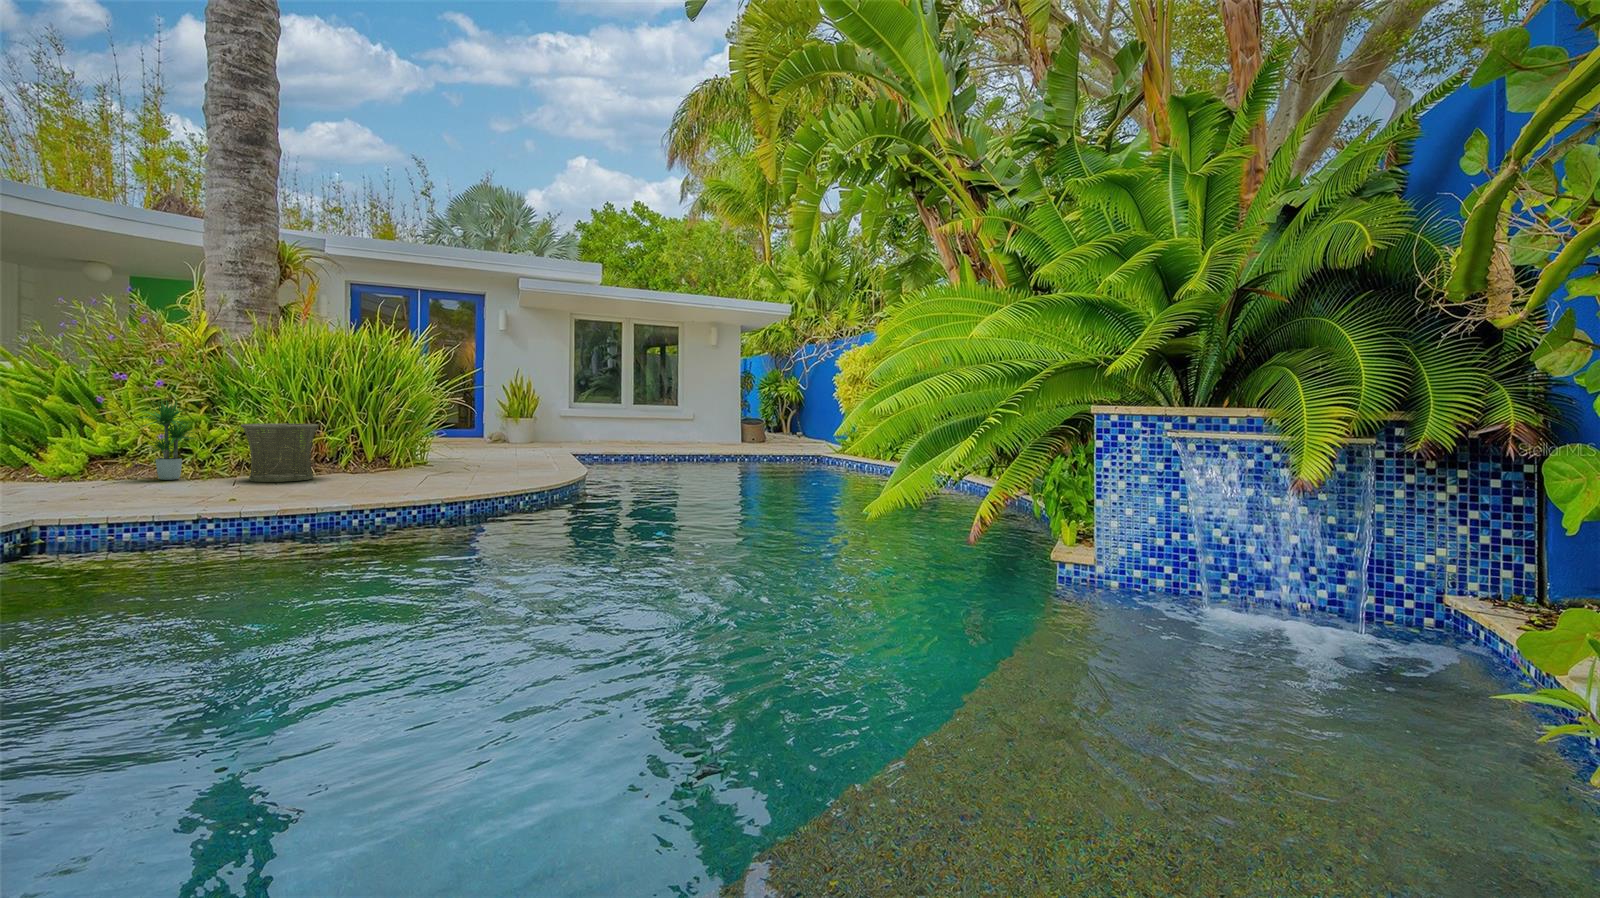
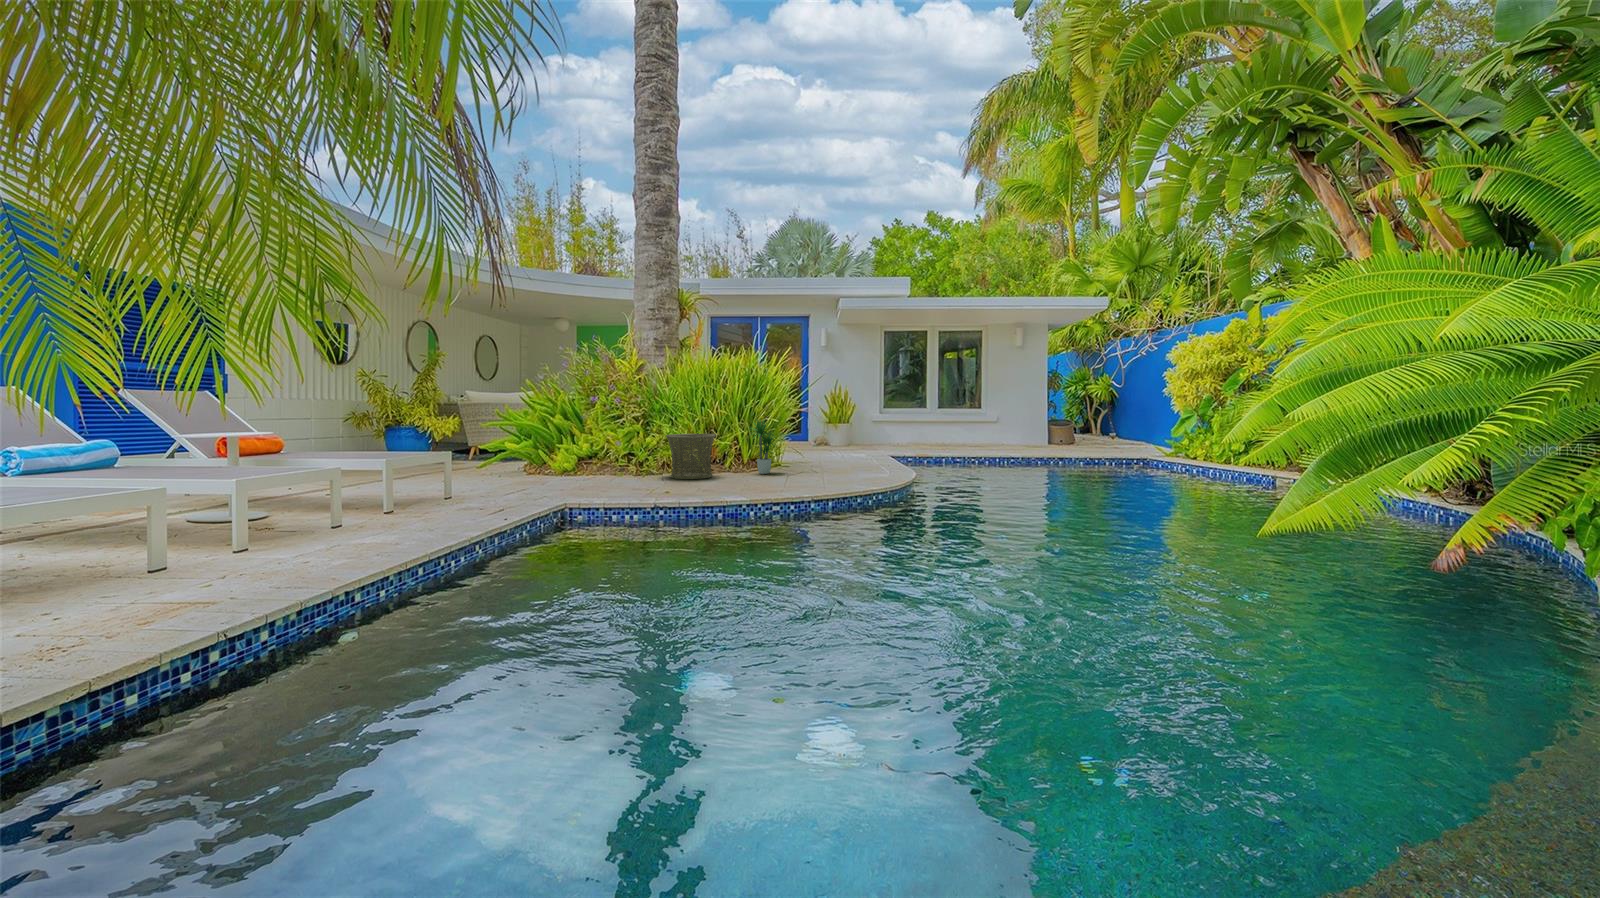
potted plant: present [143,400,194,480] -> present [751,419,775,474]

